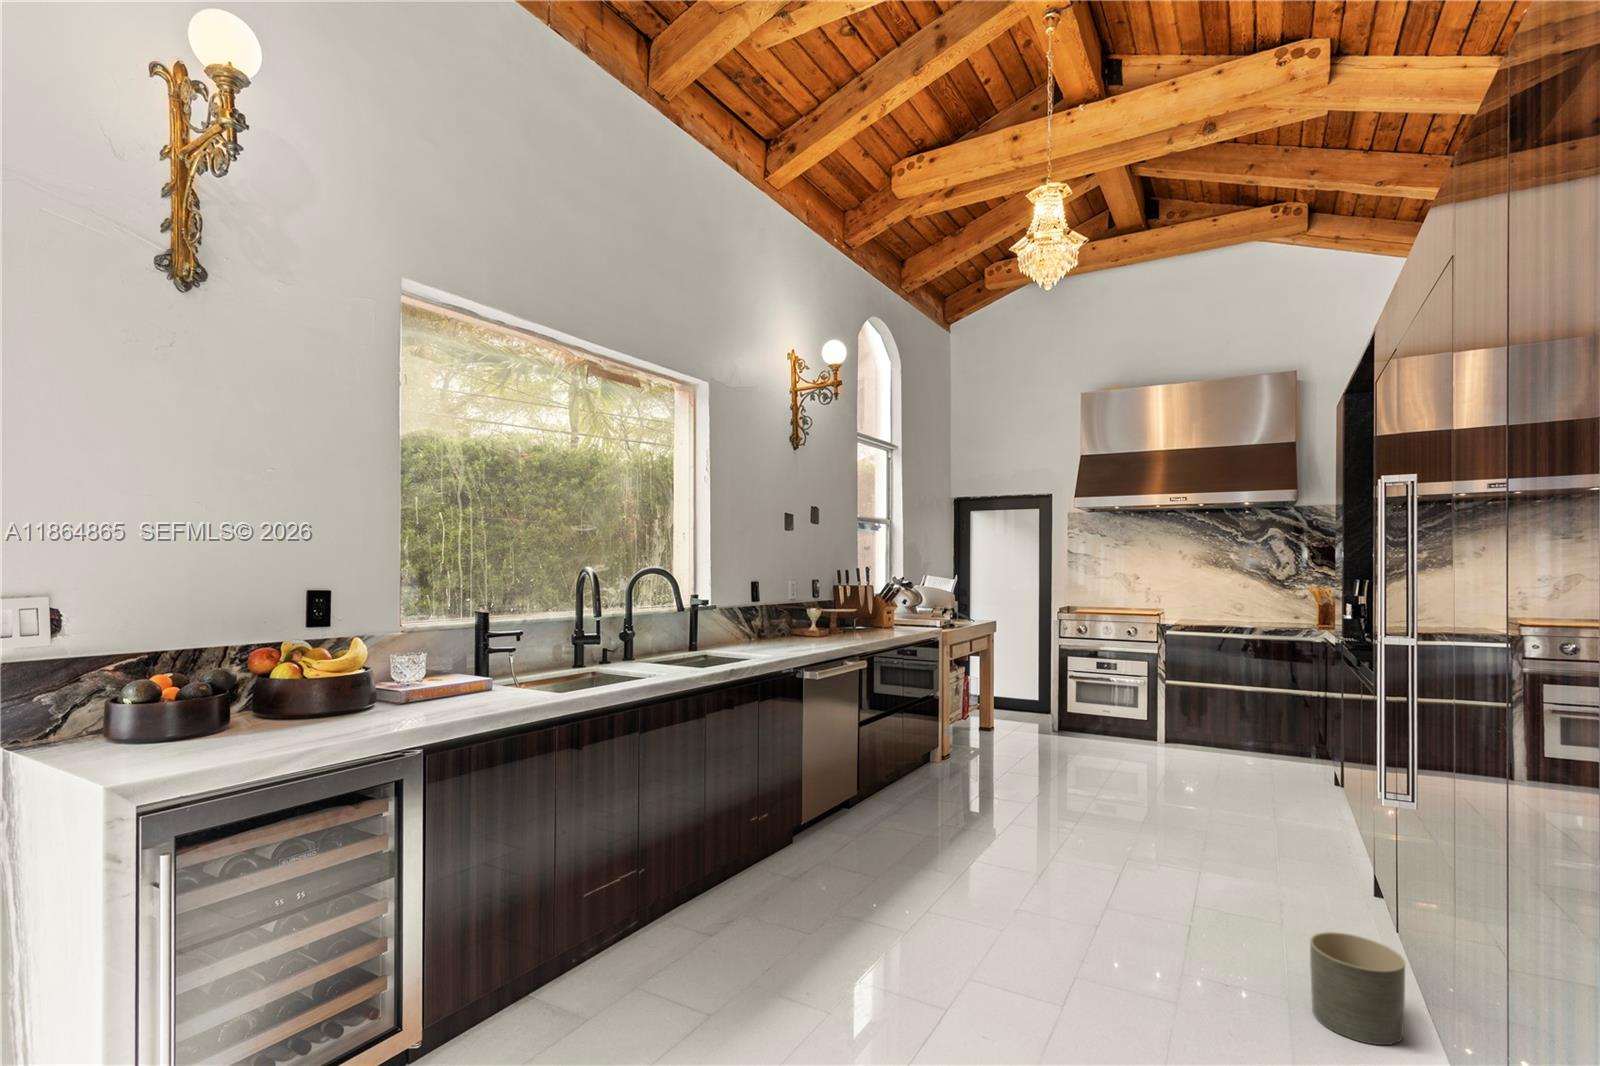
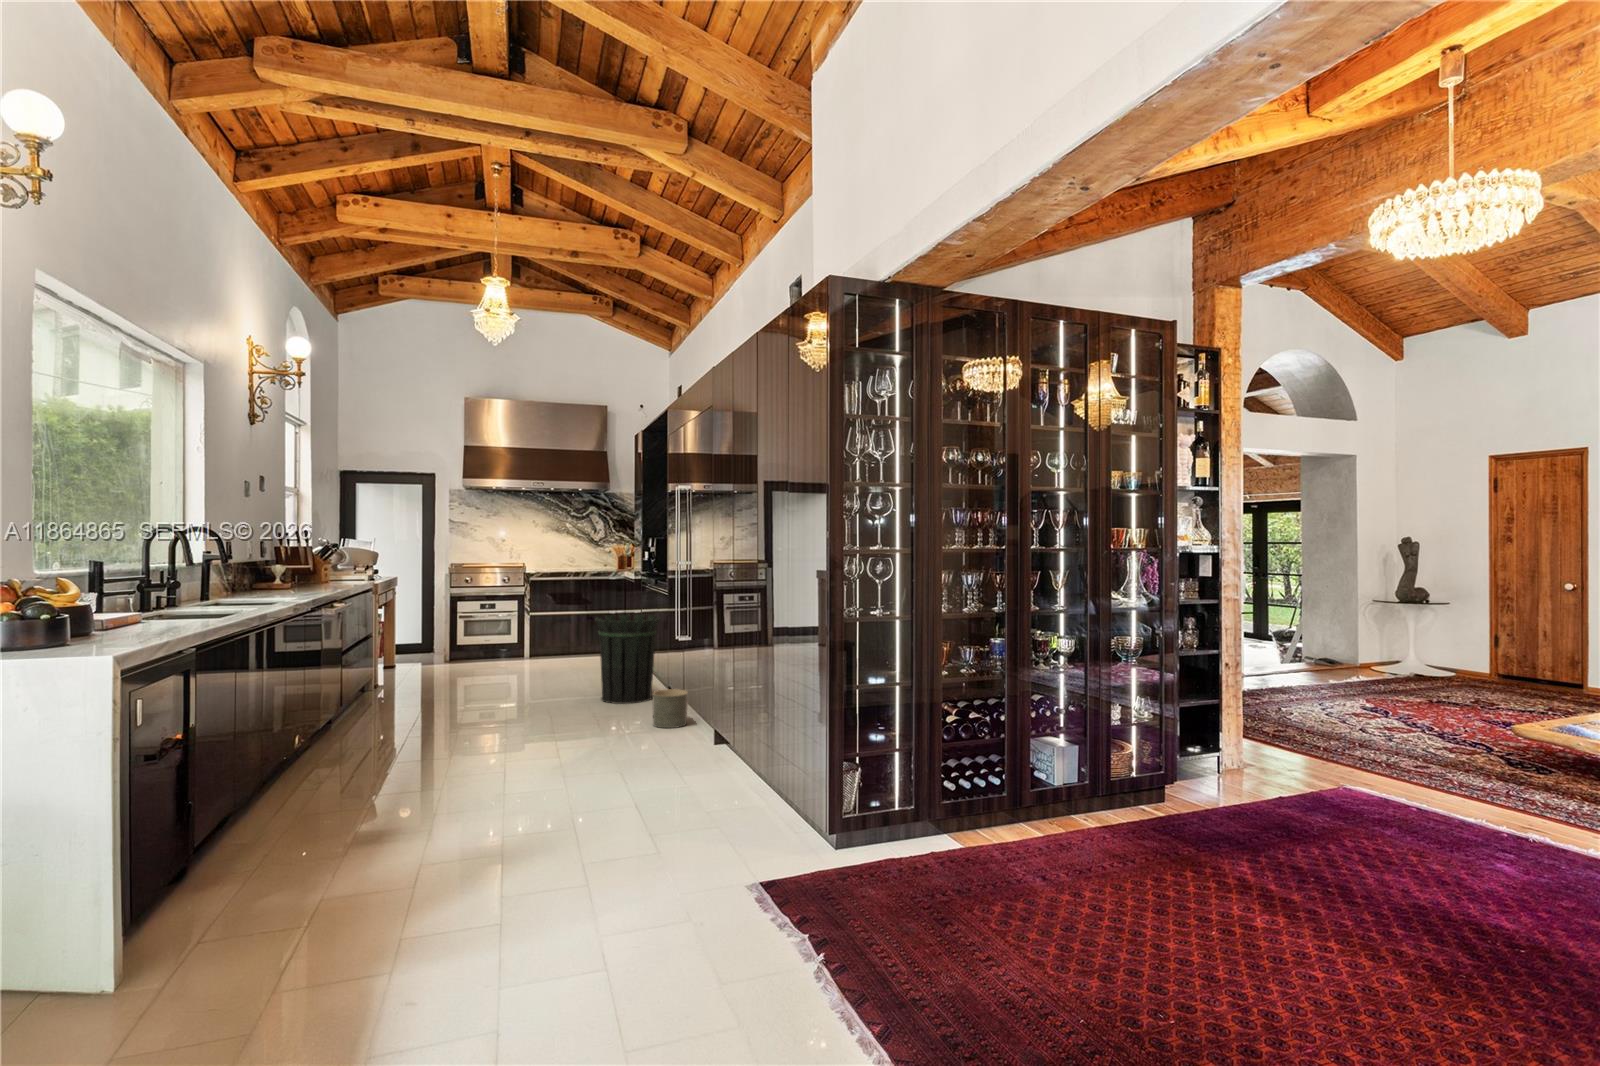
waste bin: none [1217,728,1361,916] -> present [595,614,661,704]

